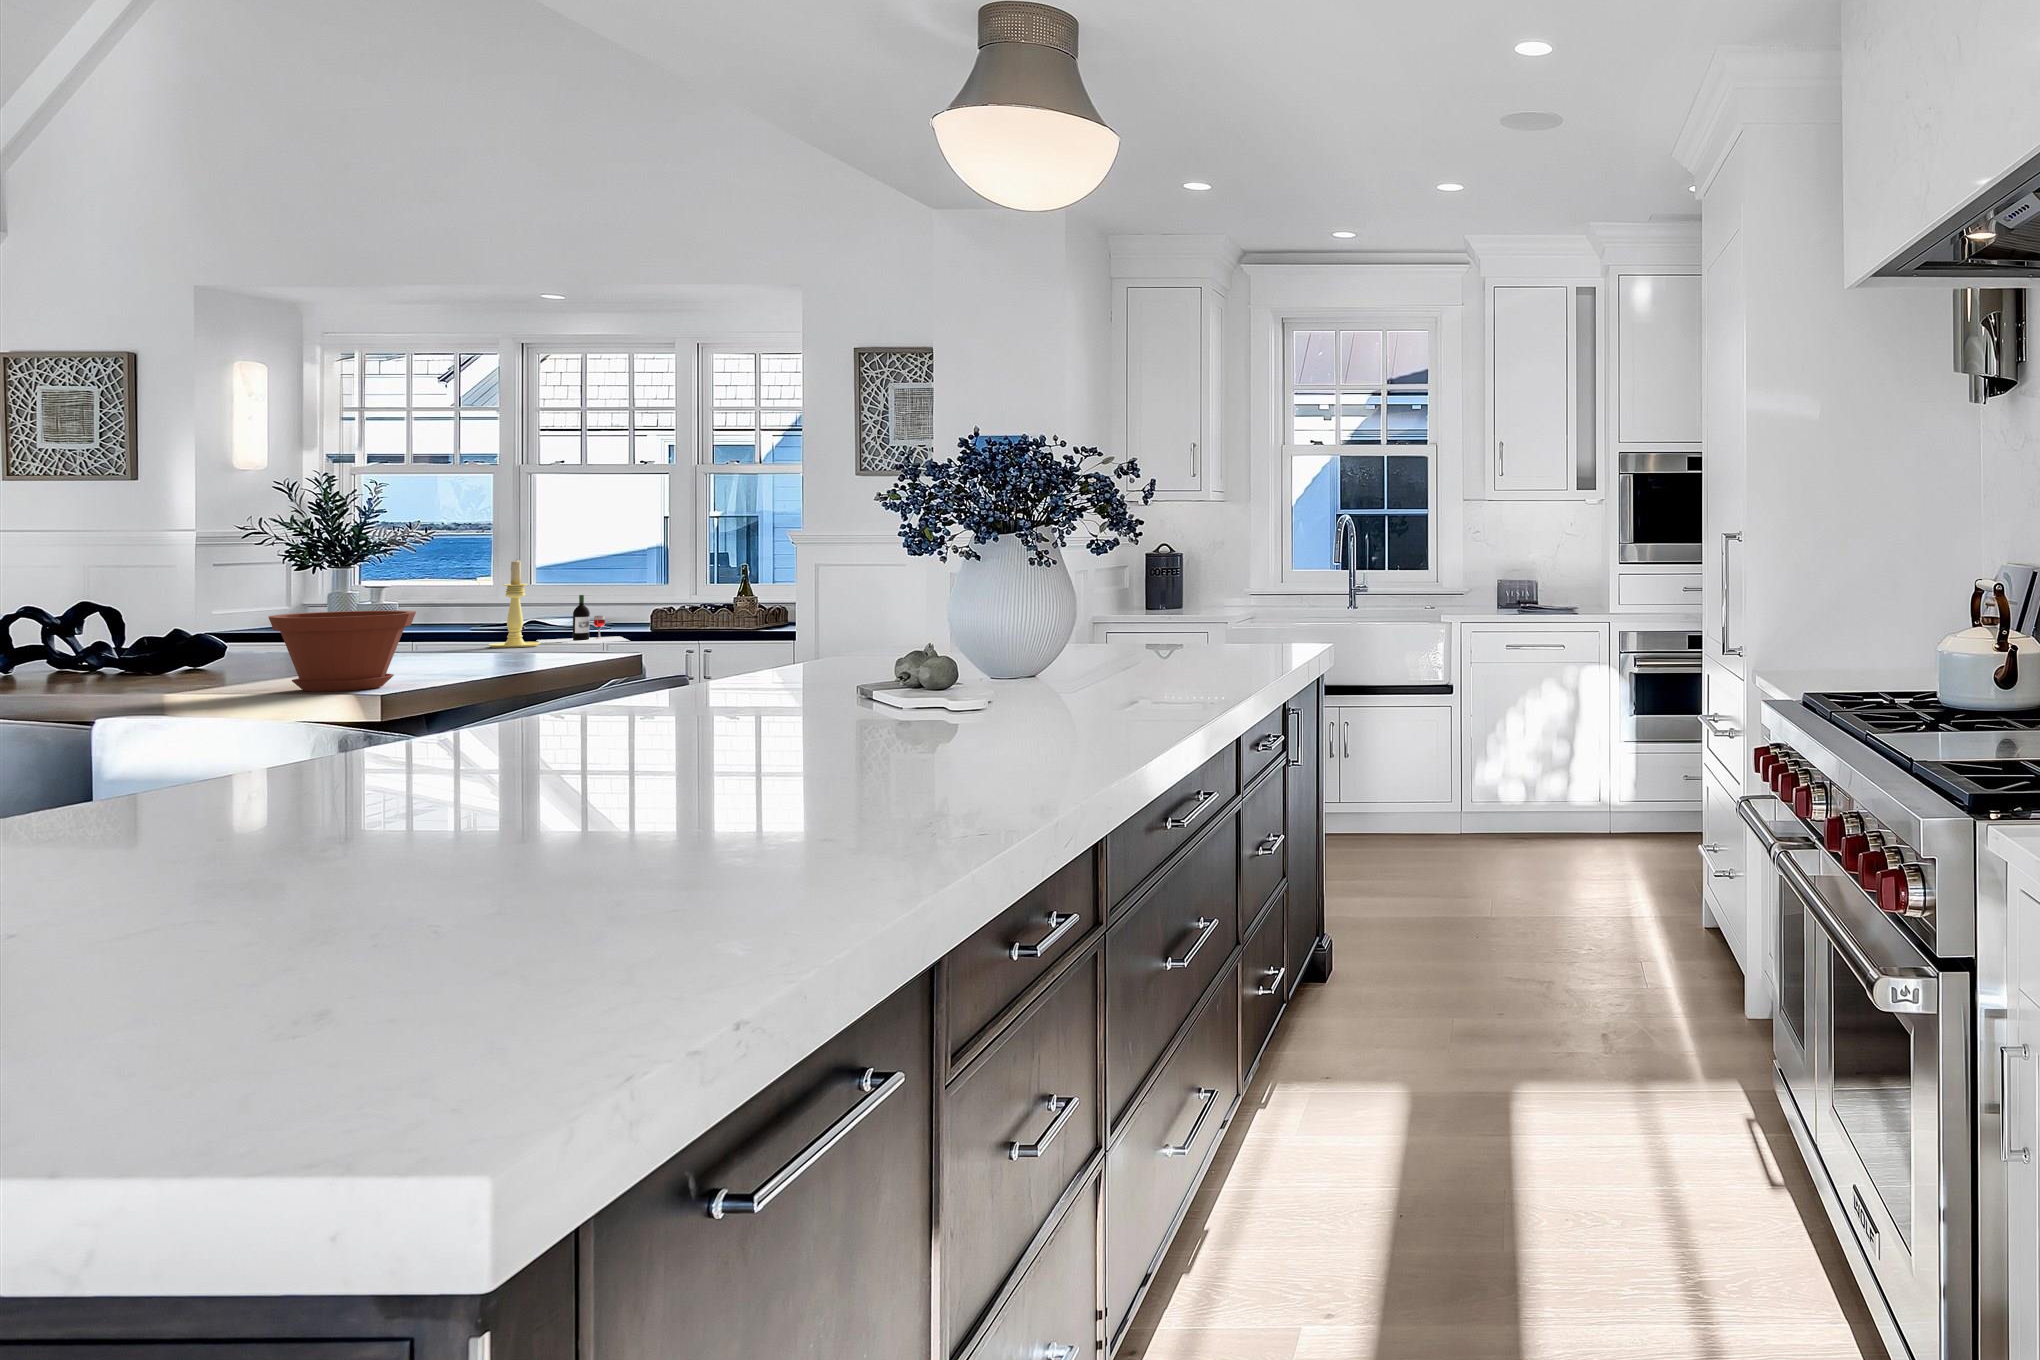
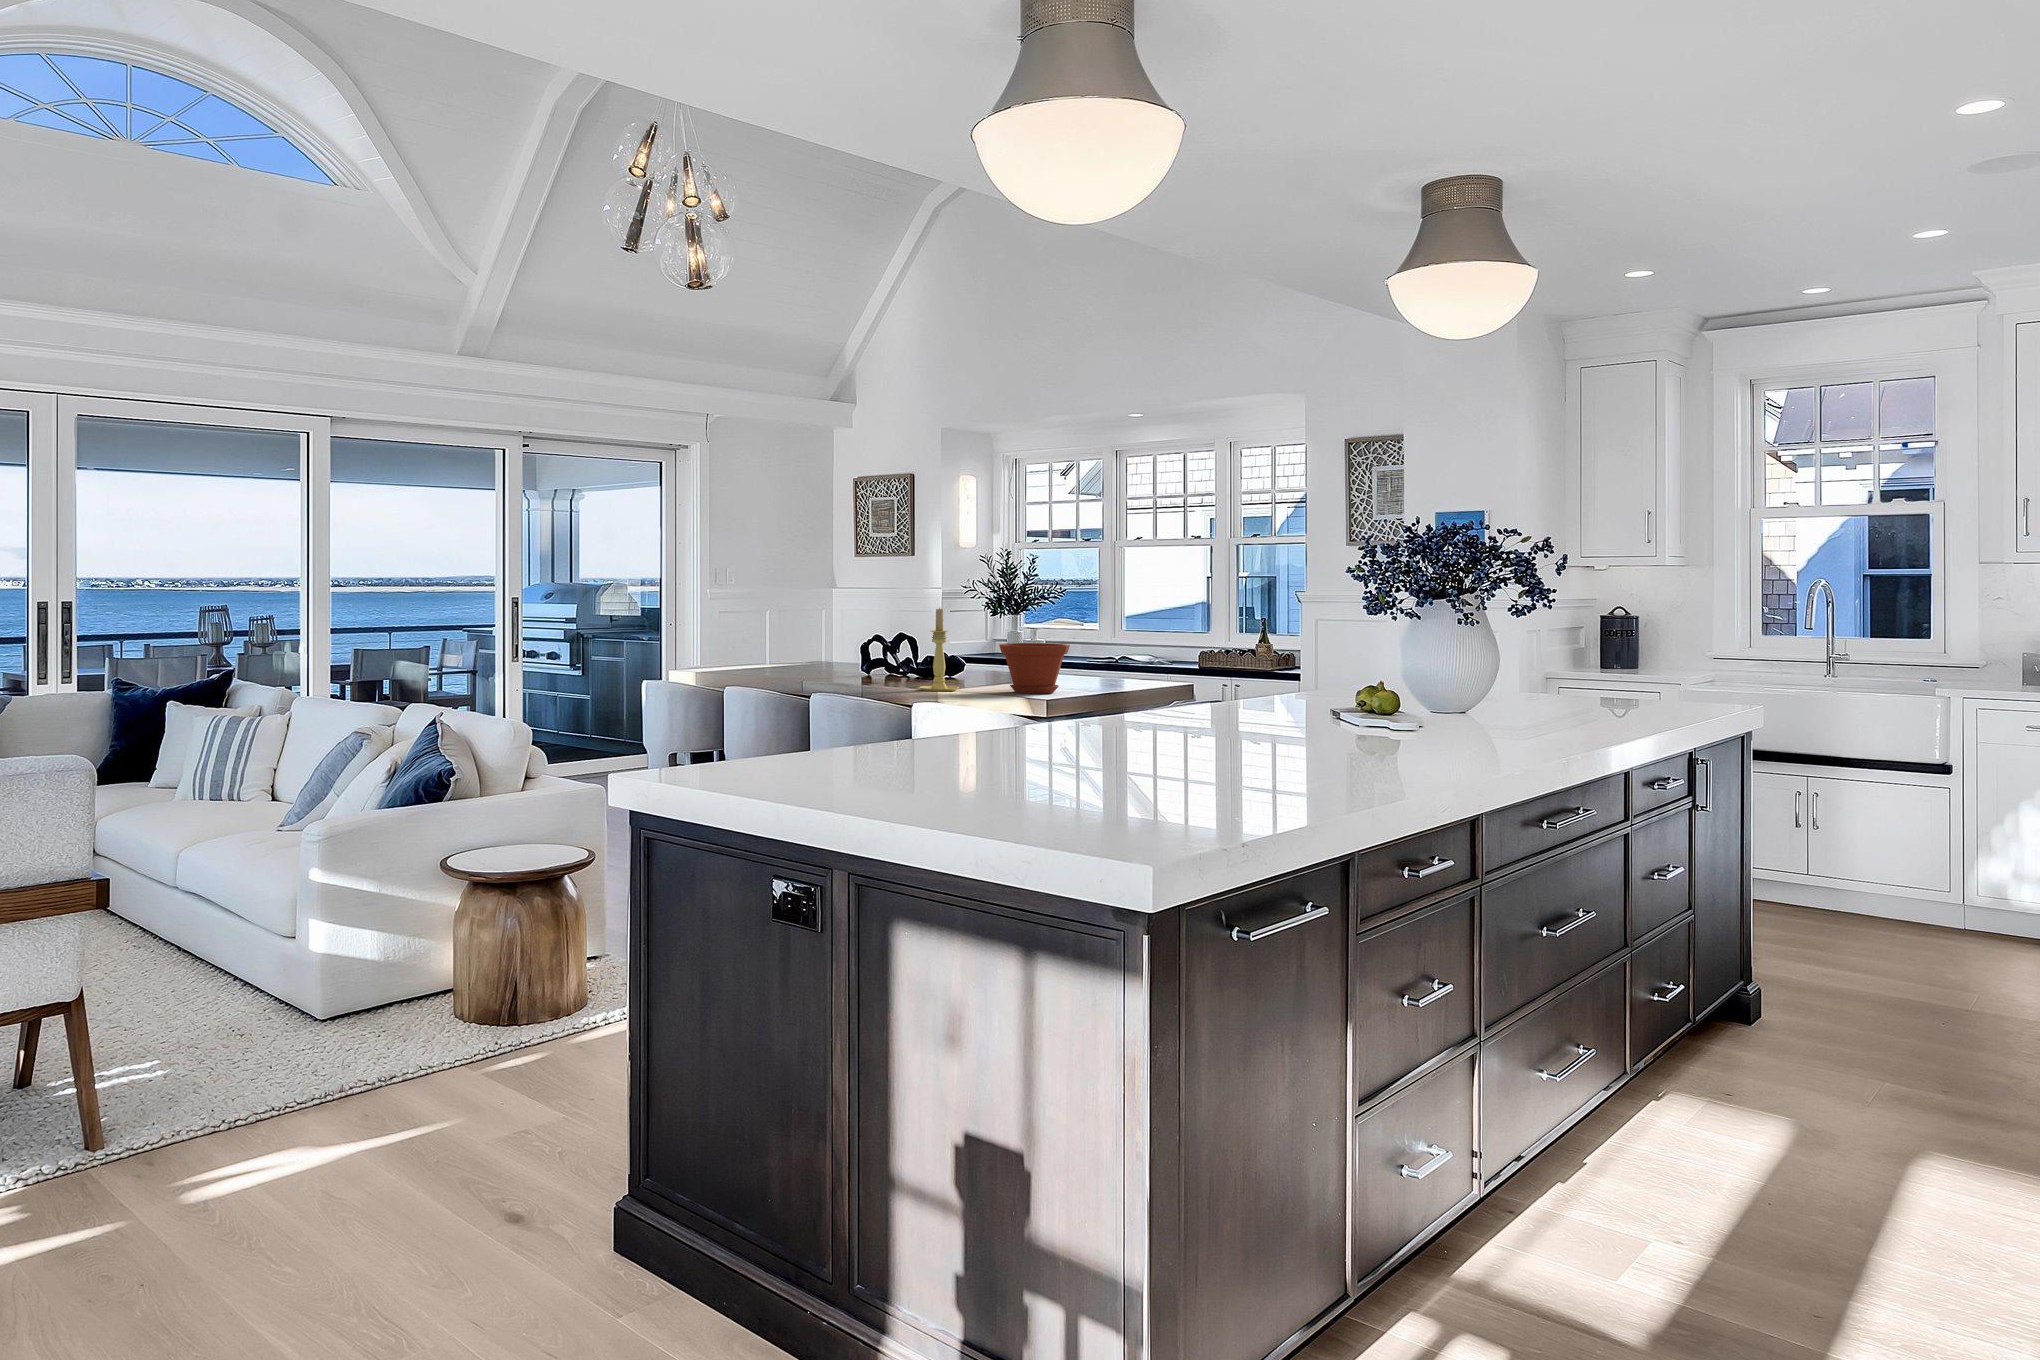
candle holder: present [489,560,540,648] -> present [919,608,959,691]
wine bottle: present [537,595,630,642] -> none [1126,638,1185,674]

